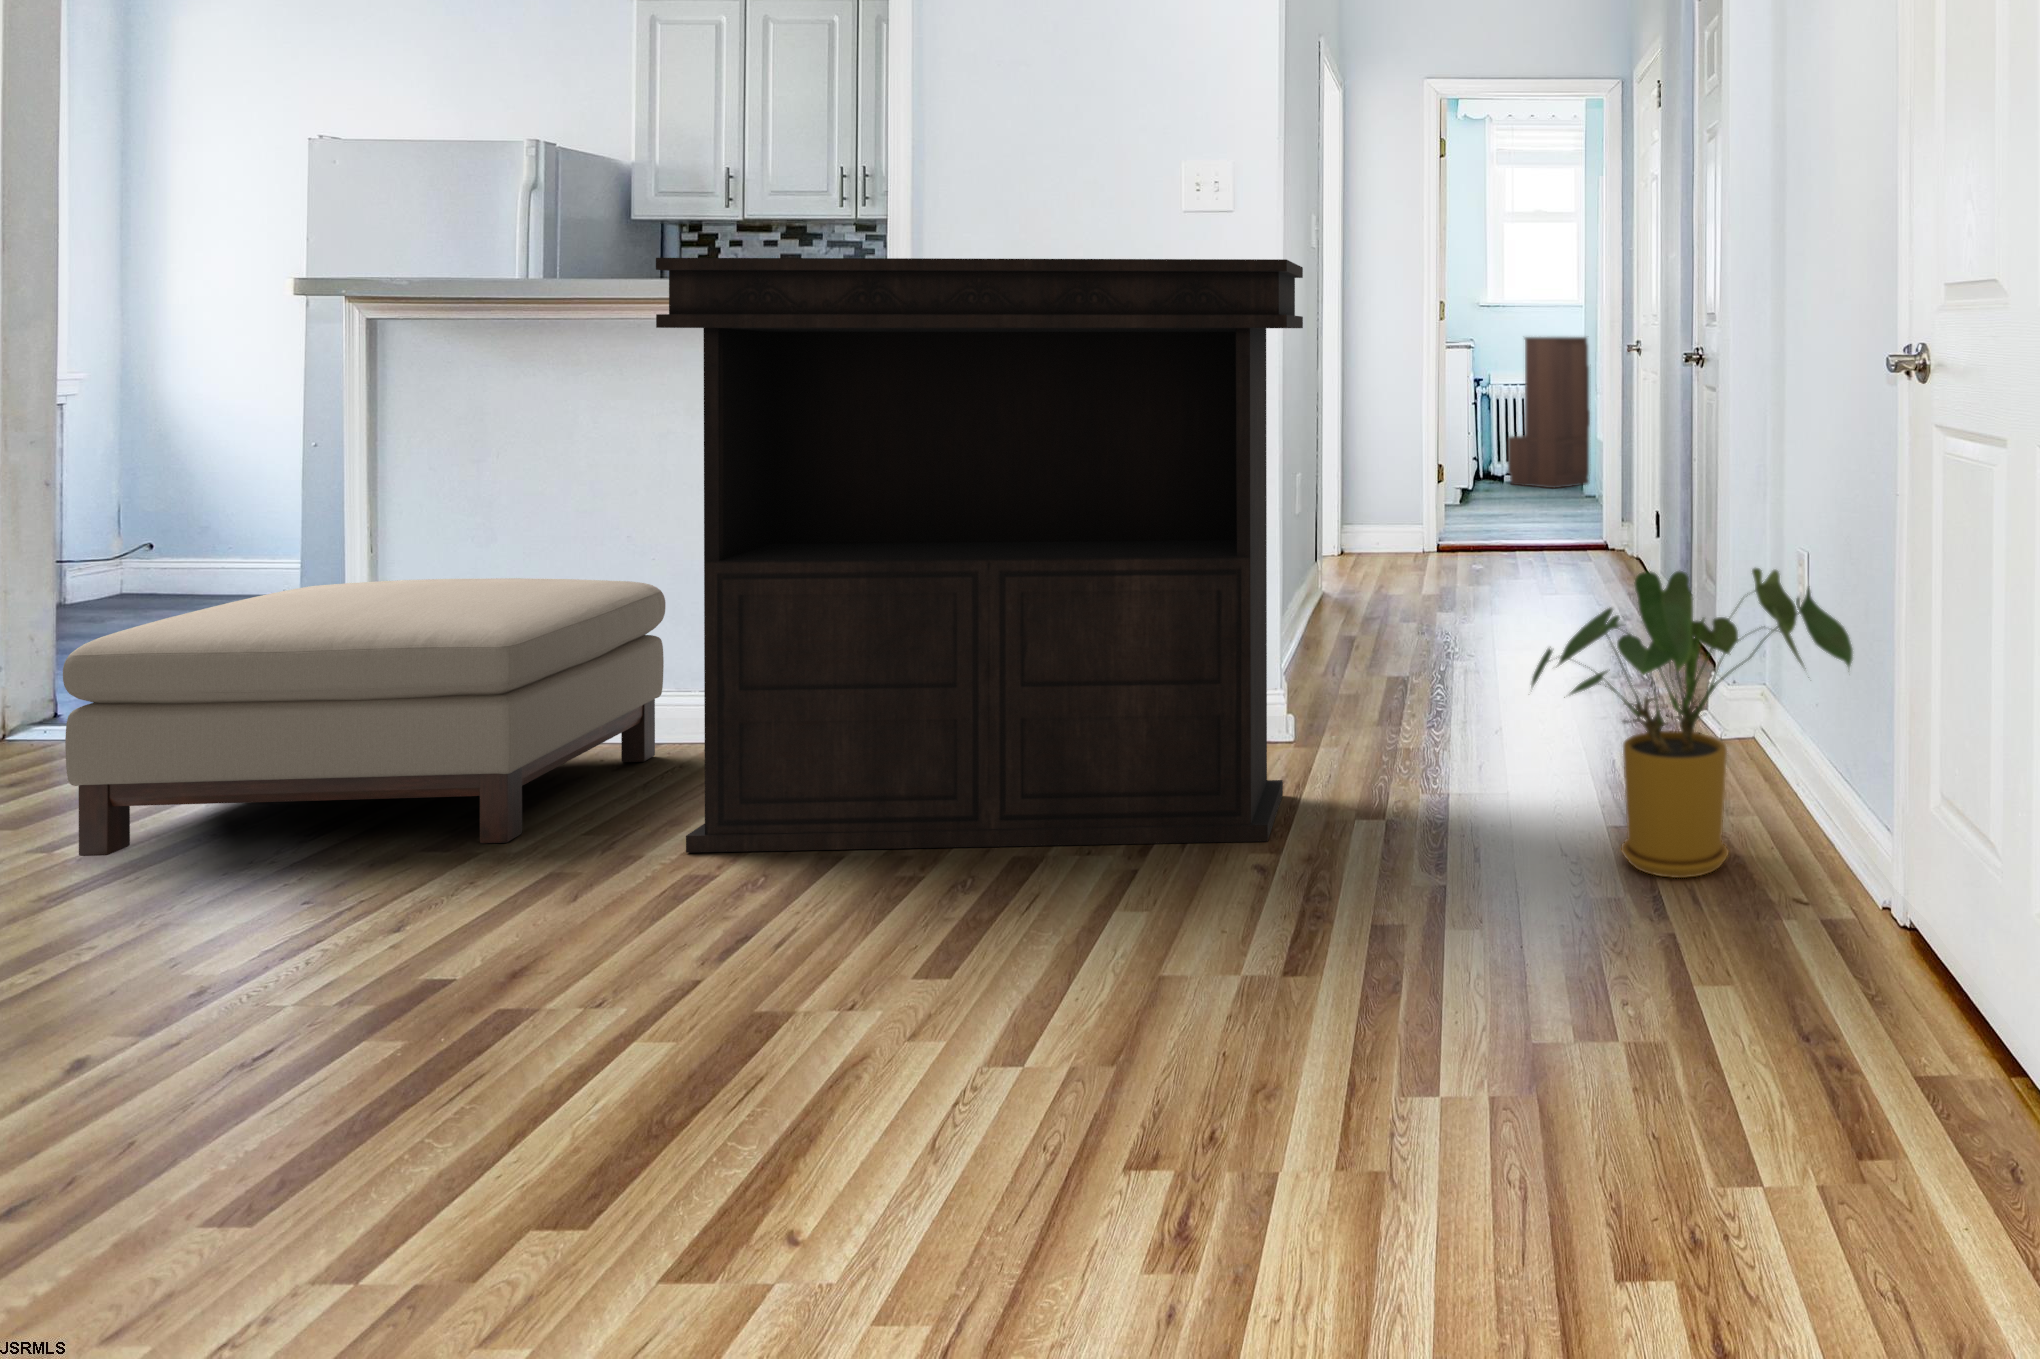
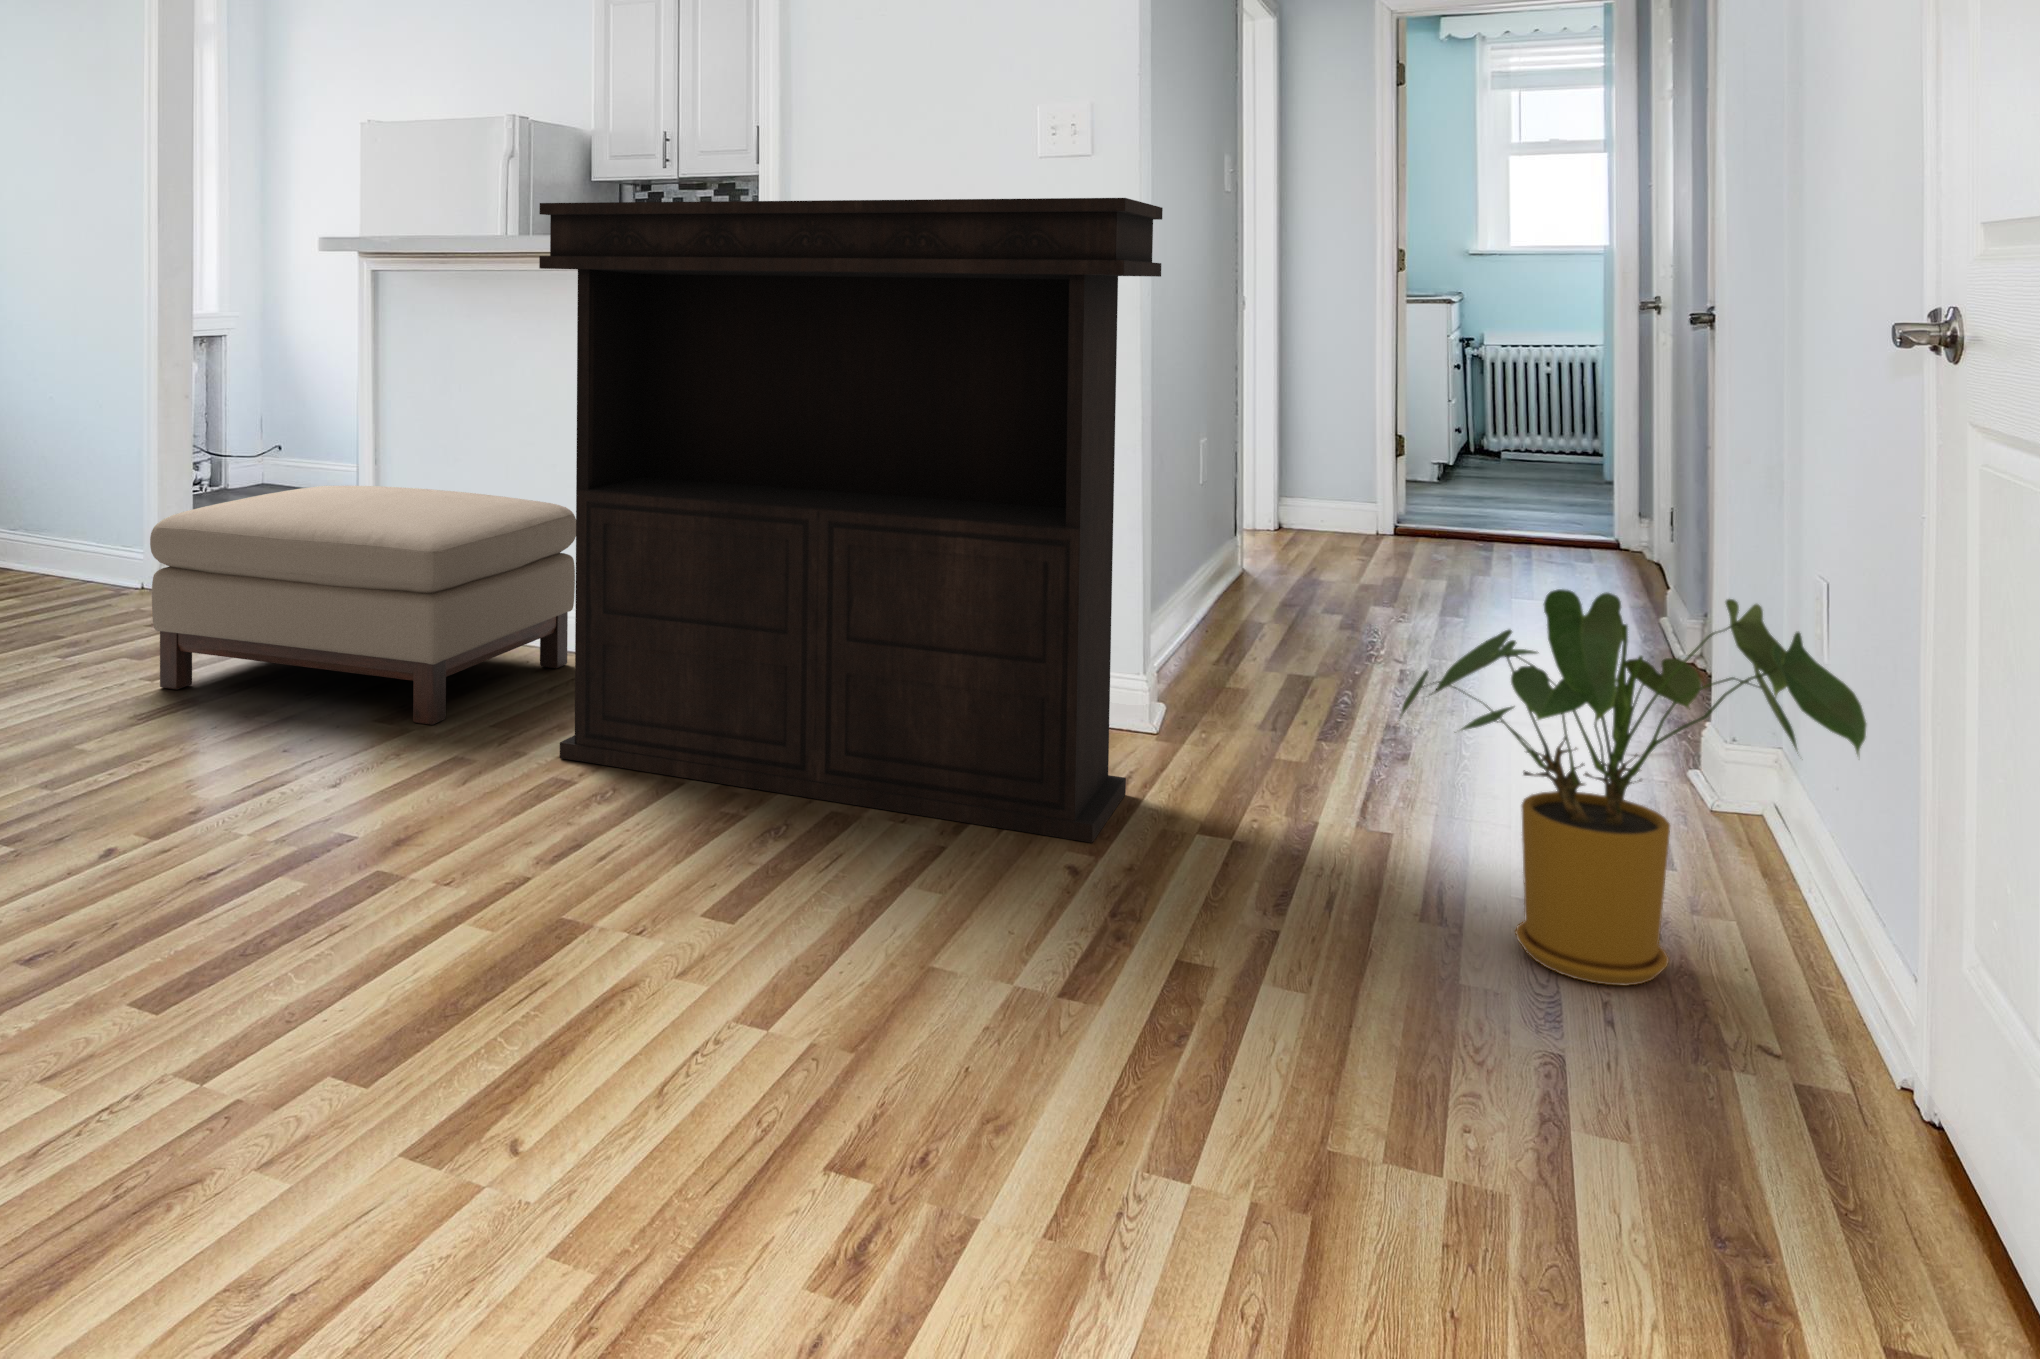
bookshelf: present [1508,337,1590,488] -> none [1509,294,1625,477]

